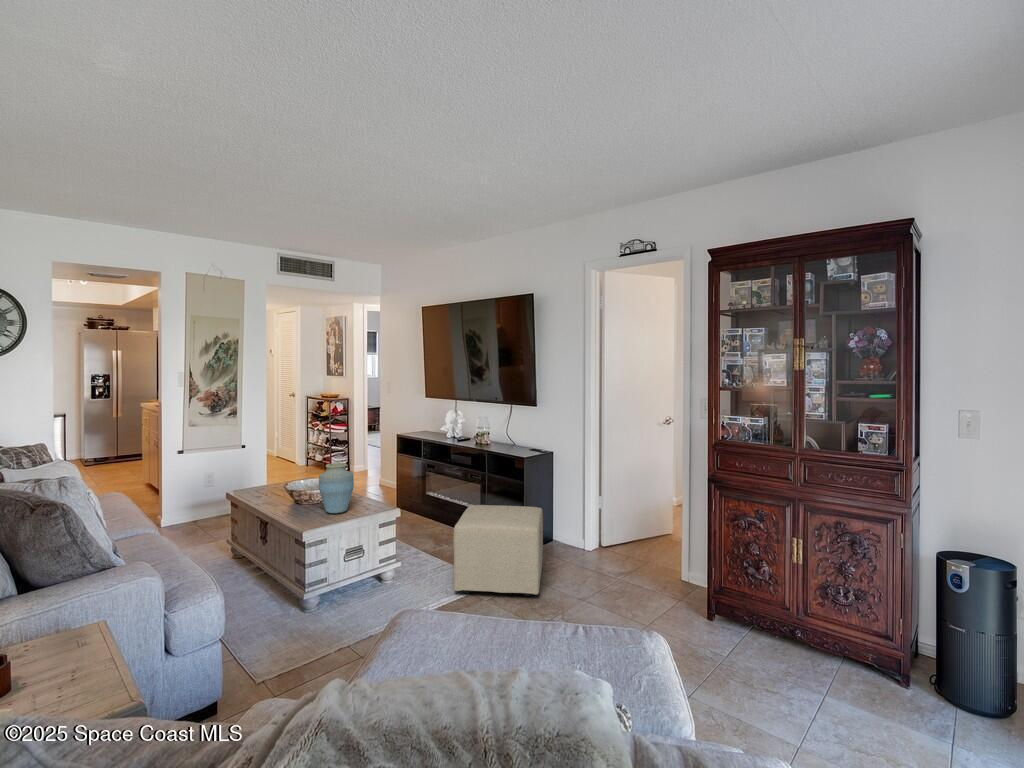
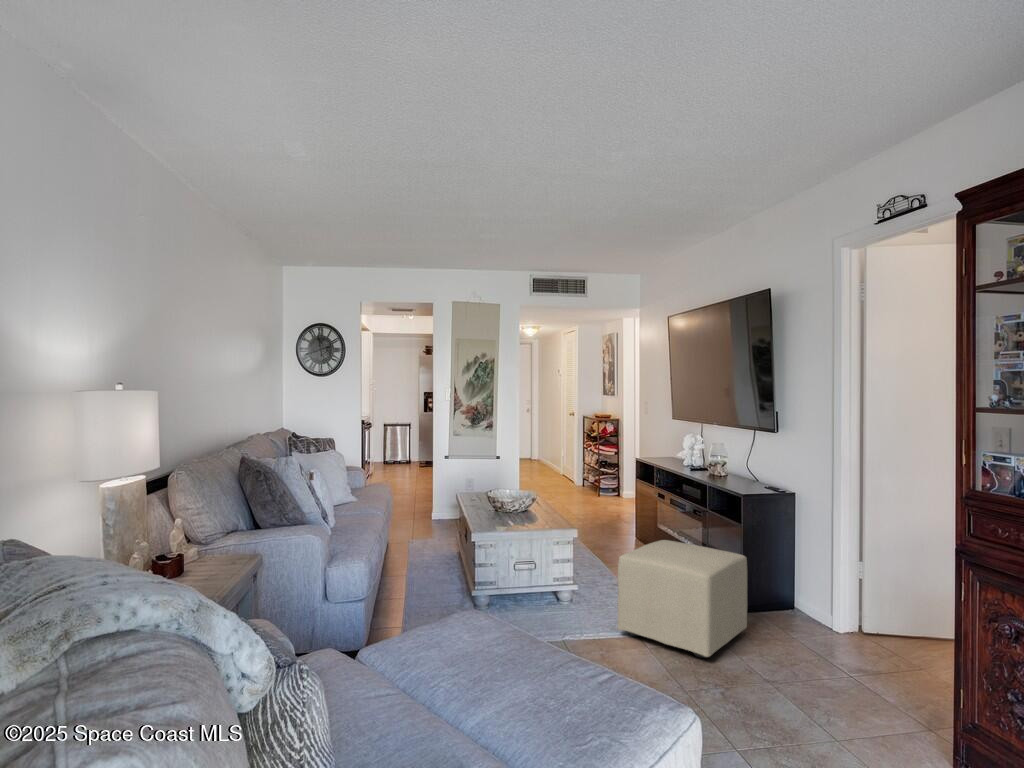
vase: present [319,463,354,513] -> none [503,475,537,525]

